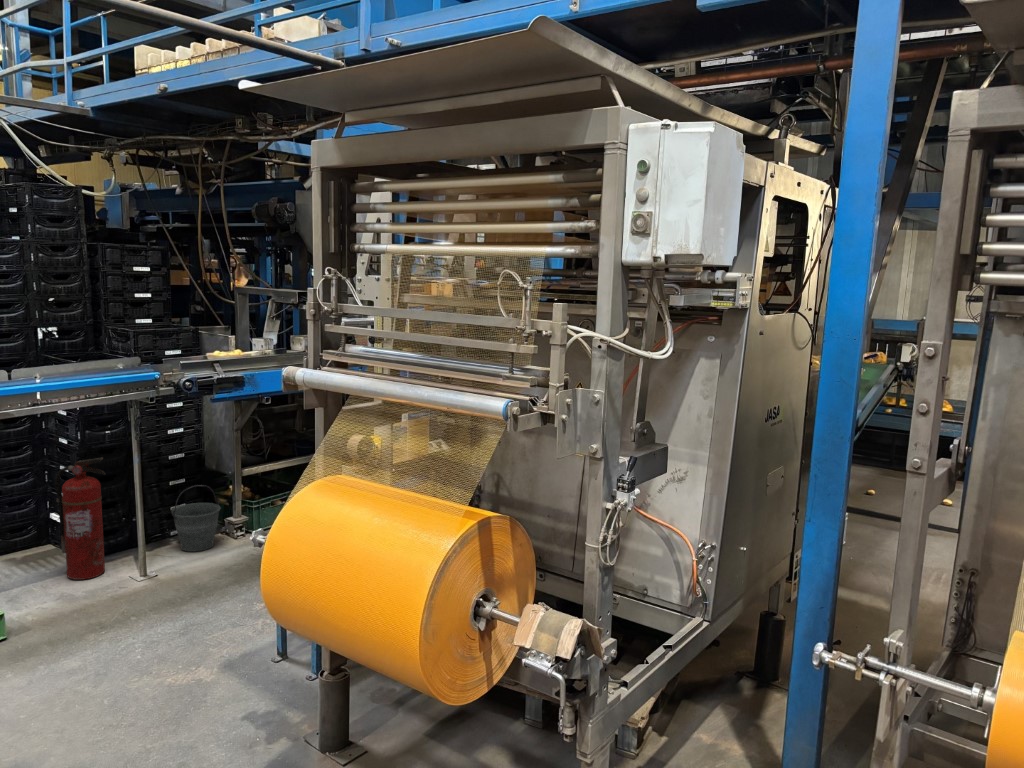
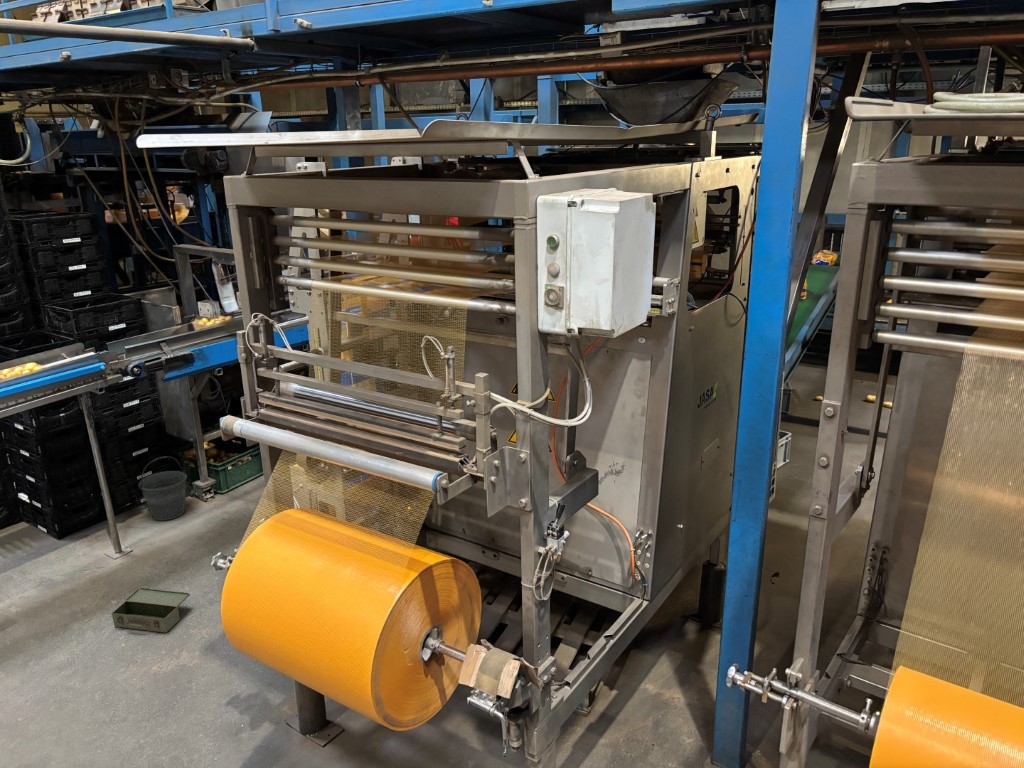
fire extinguisher: present [55,458,105,580] -> none [17,445,81,562]
toolbox: none [131,605,213,649] -> present [112,588,190,633]

